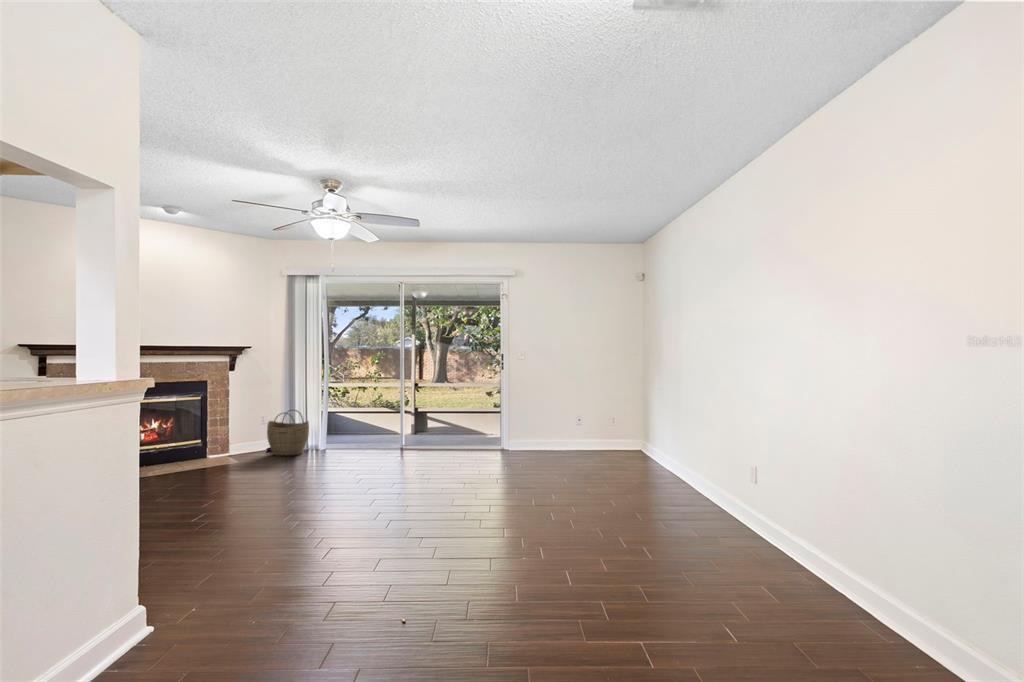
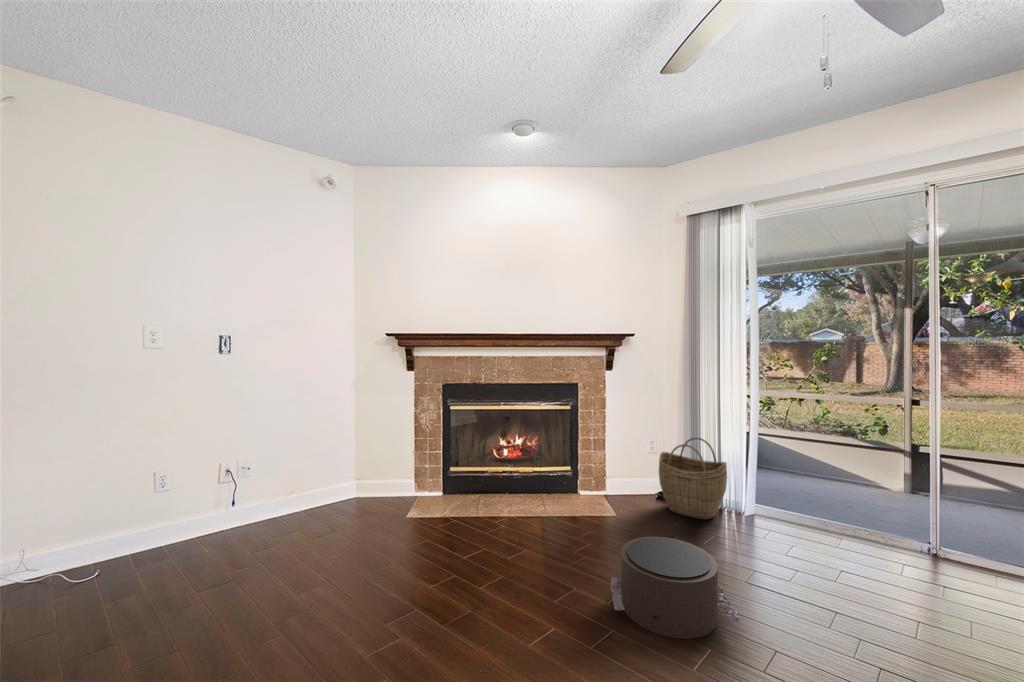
pouf: none [235,452,300,488] -> present [611,537,740,639]

